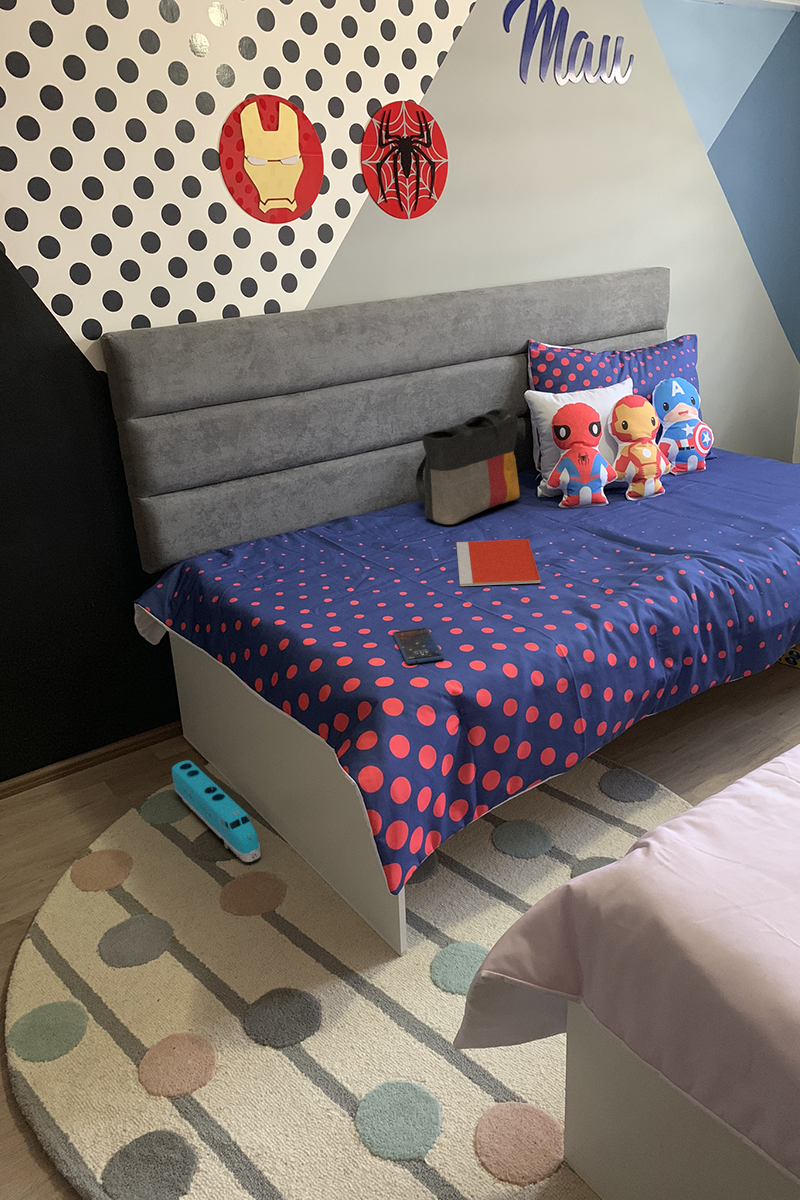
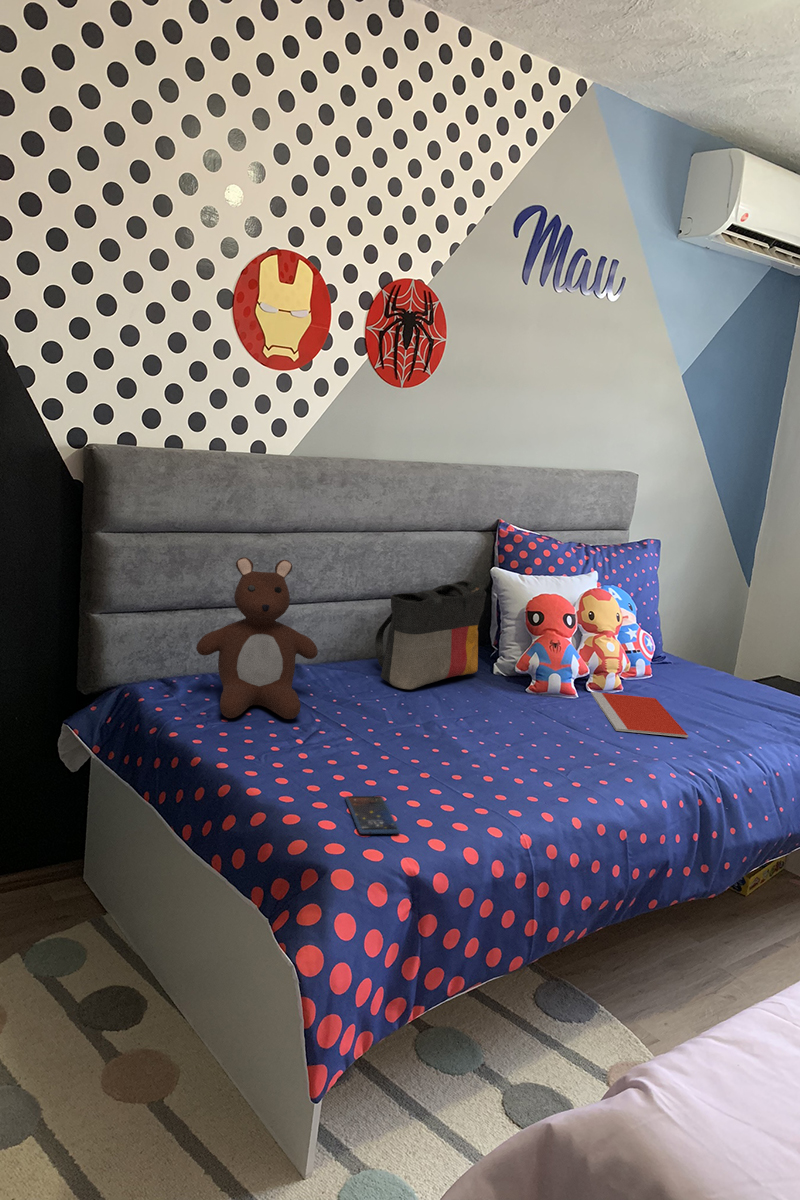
teddy bear: none [242,417,357,575] -> present [196,557,318,719]
notebook: present [456,539,541,586] -> present [591,692,688,737]
toy train: present [172,760,261,862] -> none [68,909,158,1039]

